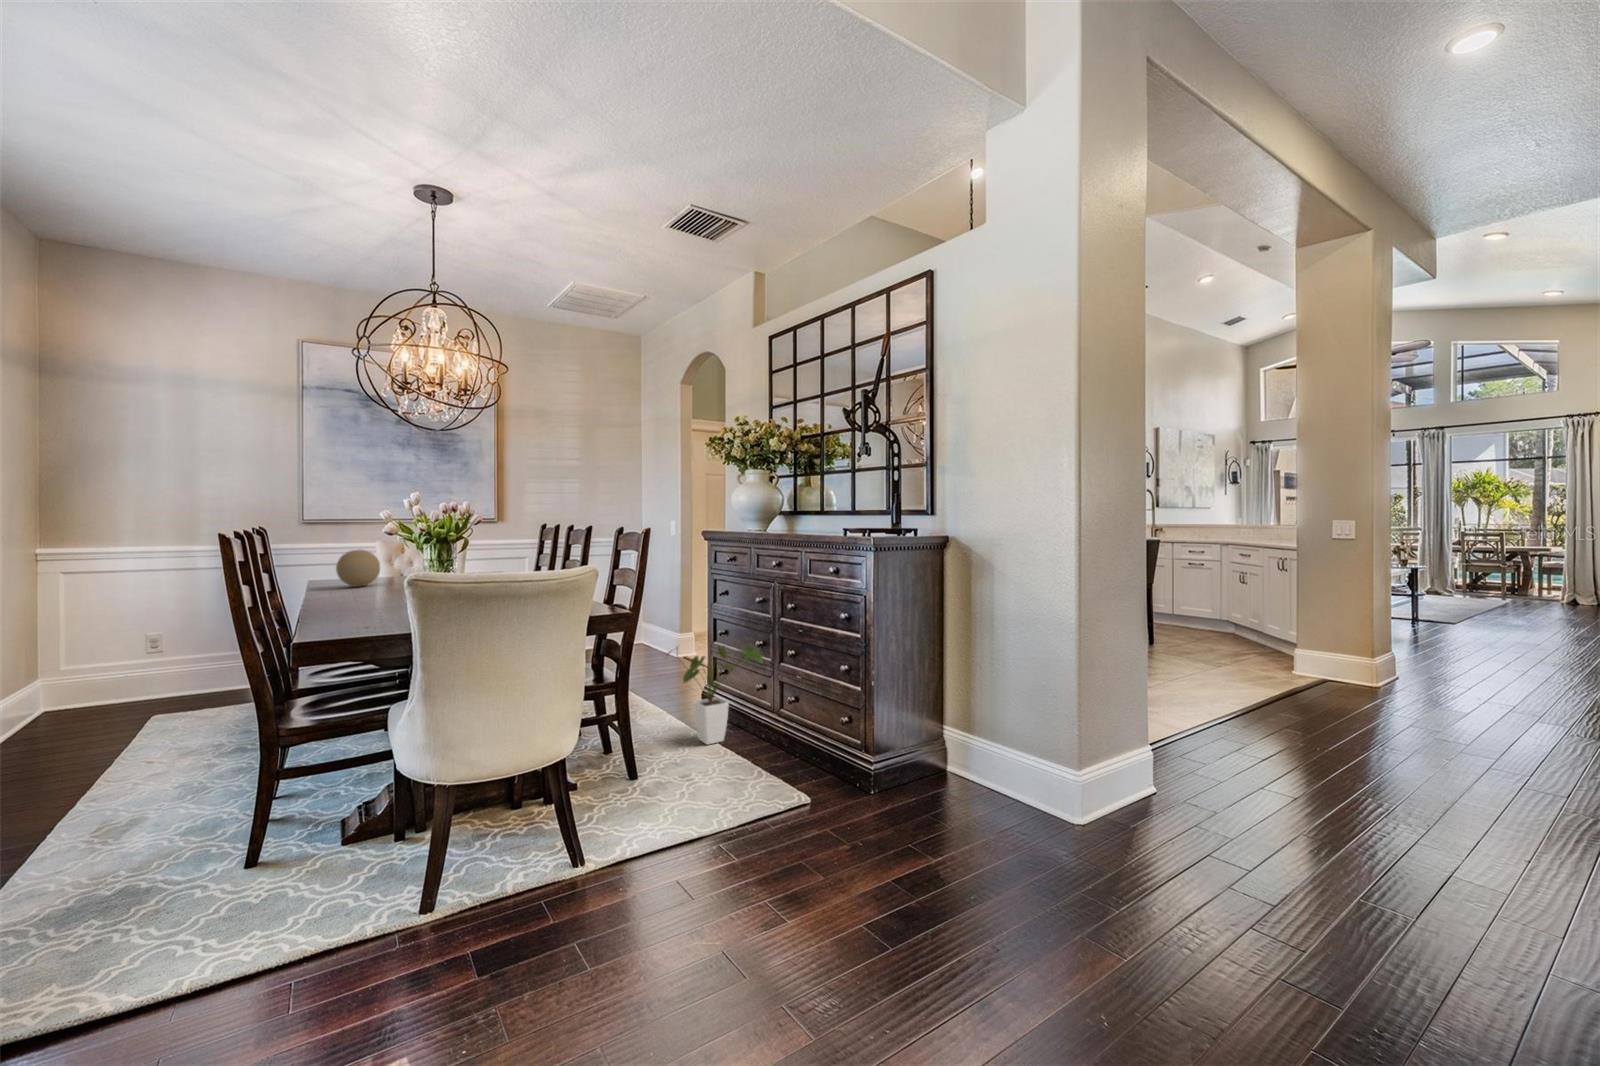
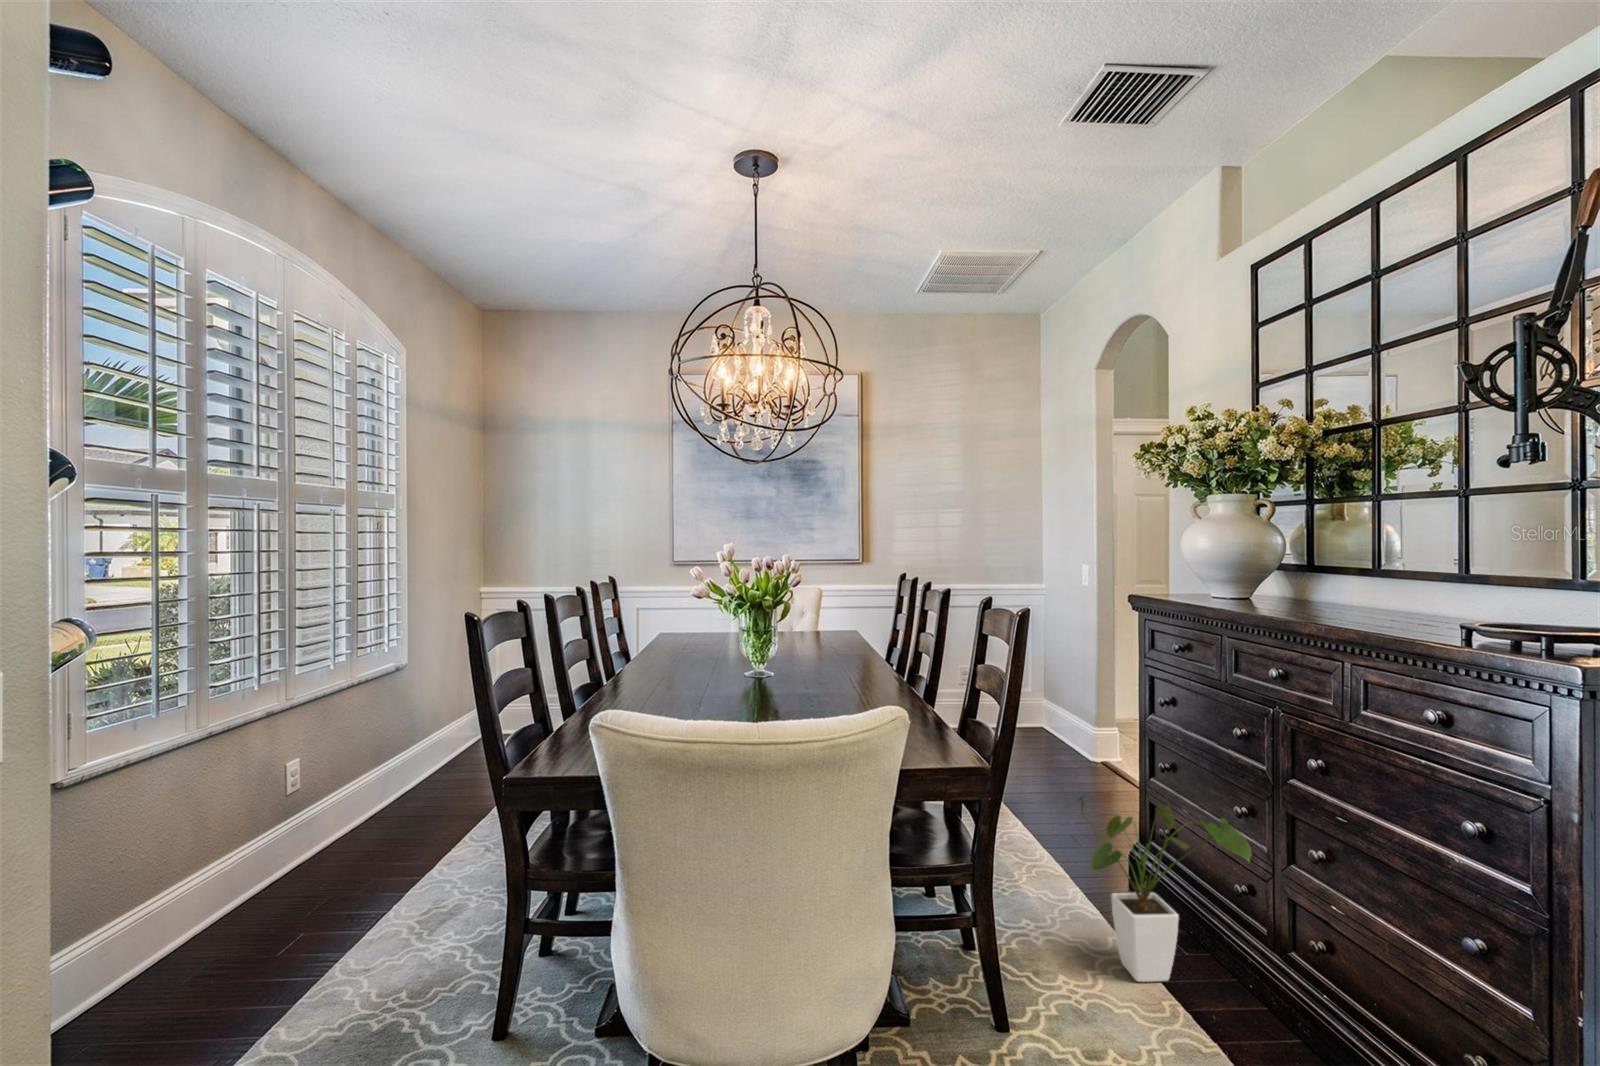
decorative orb: present [336,550,380,587] -> none [676,601,719,644]

